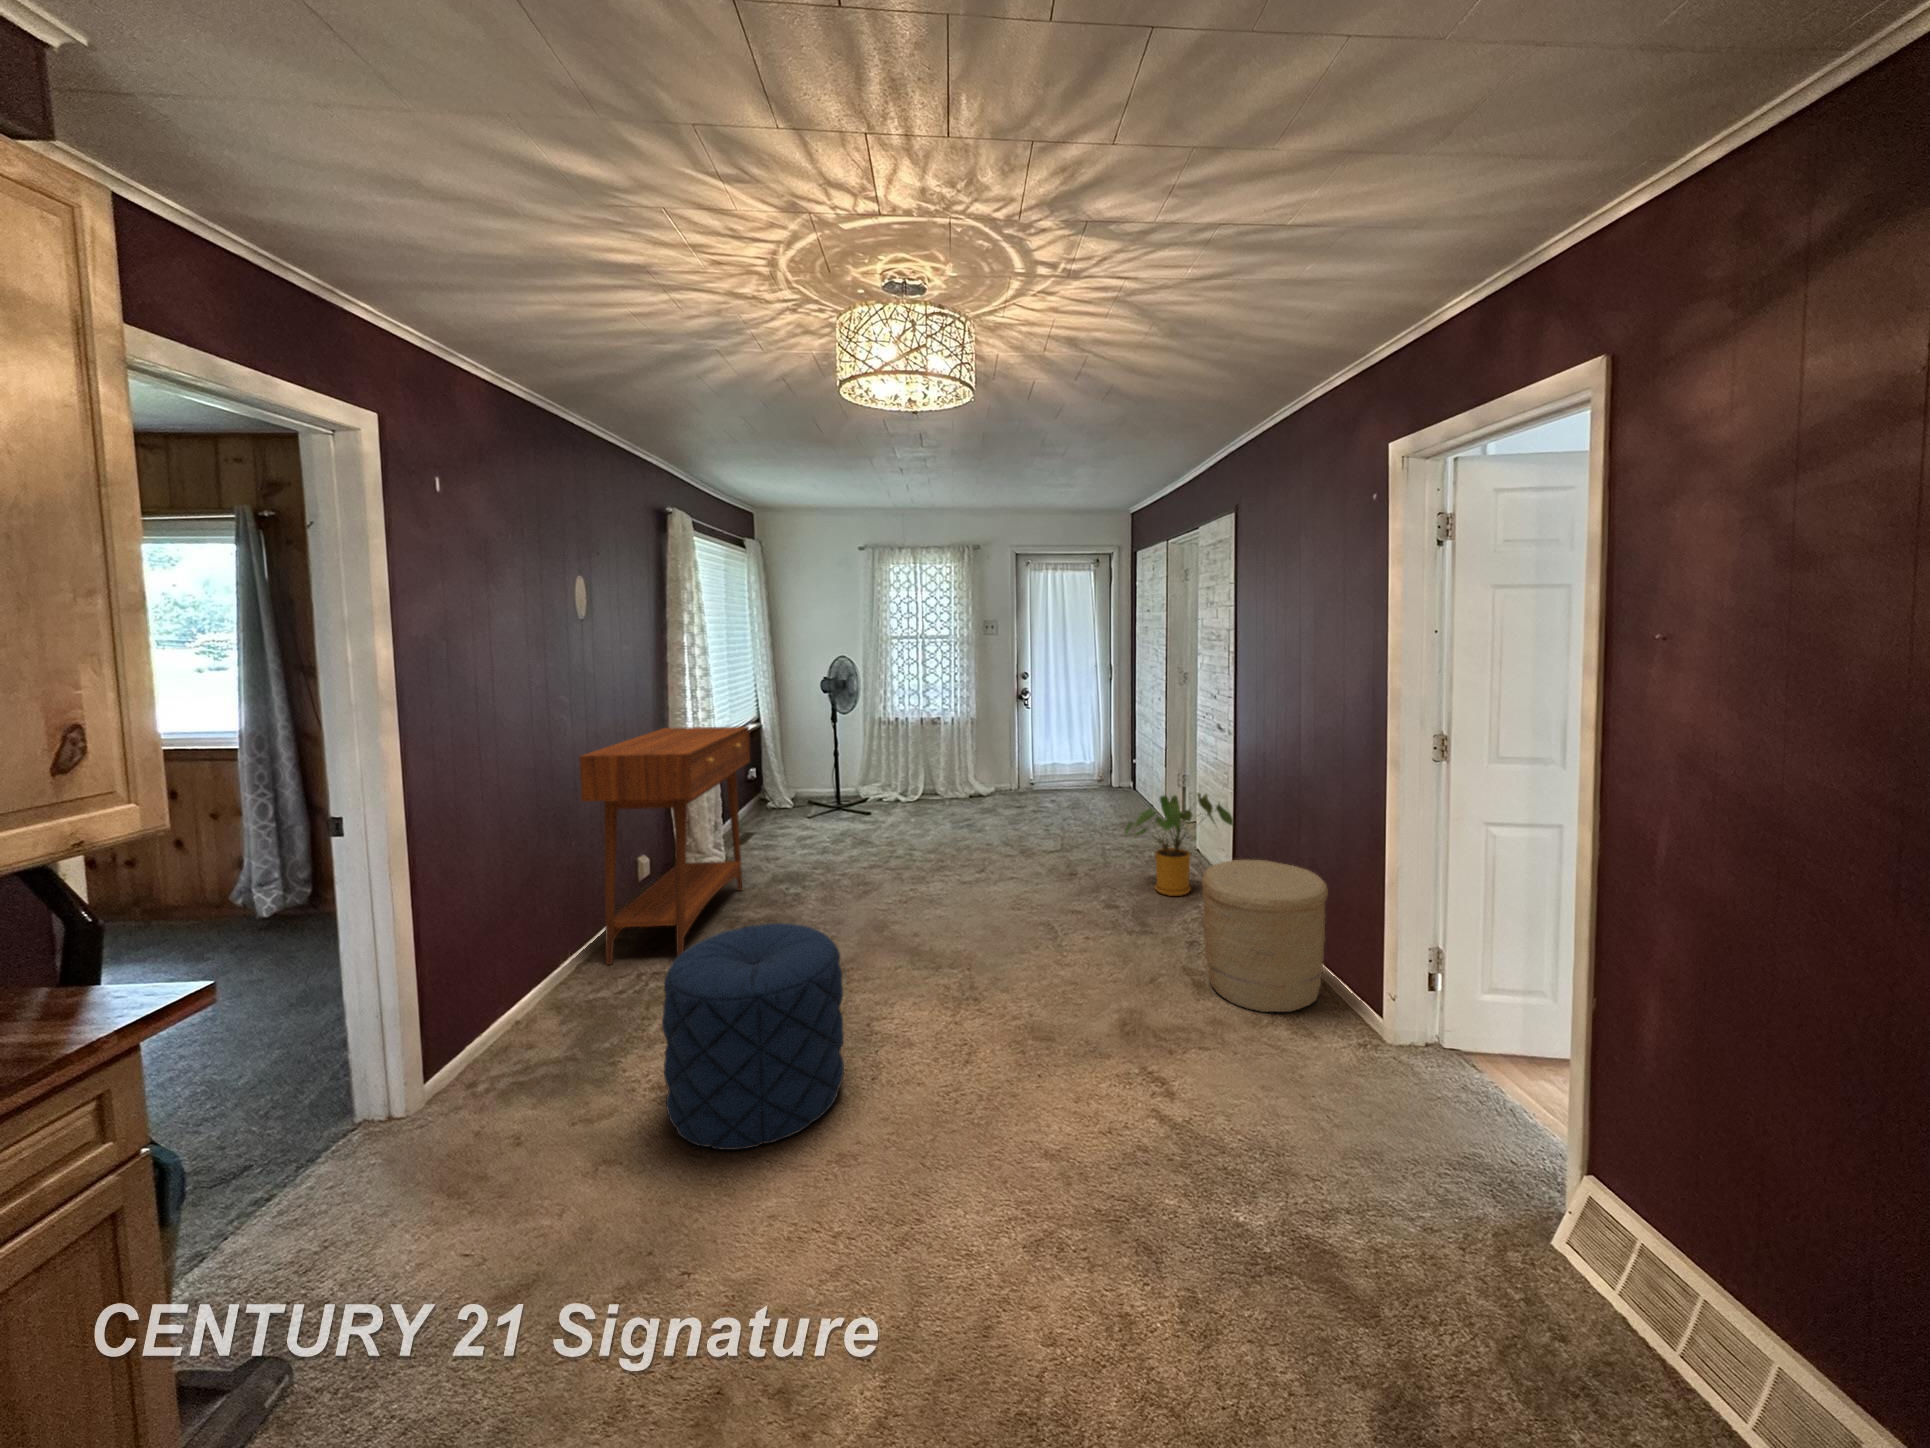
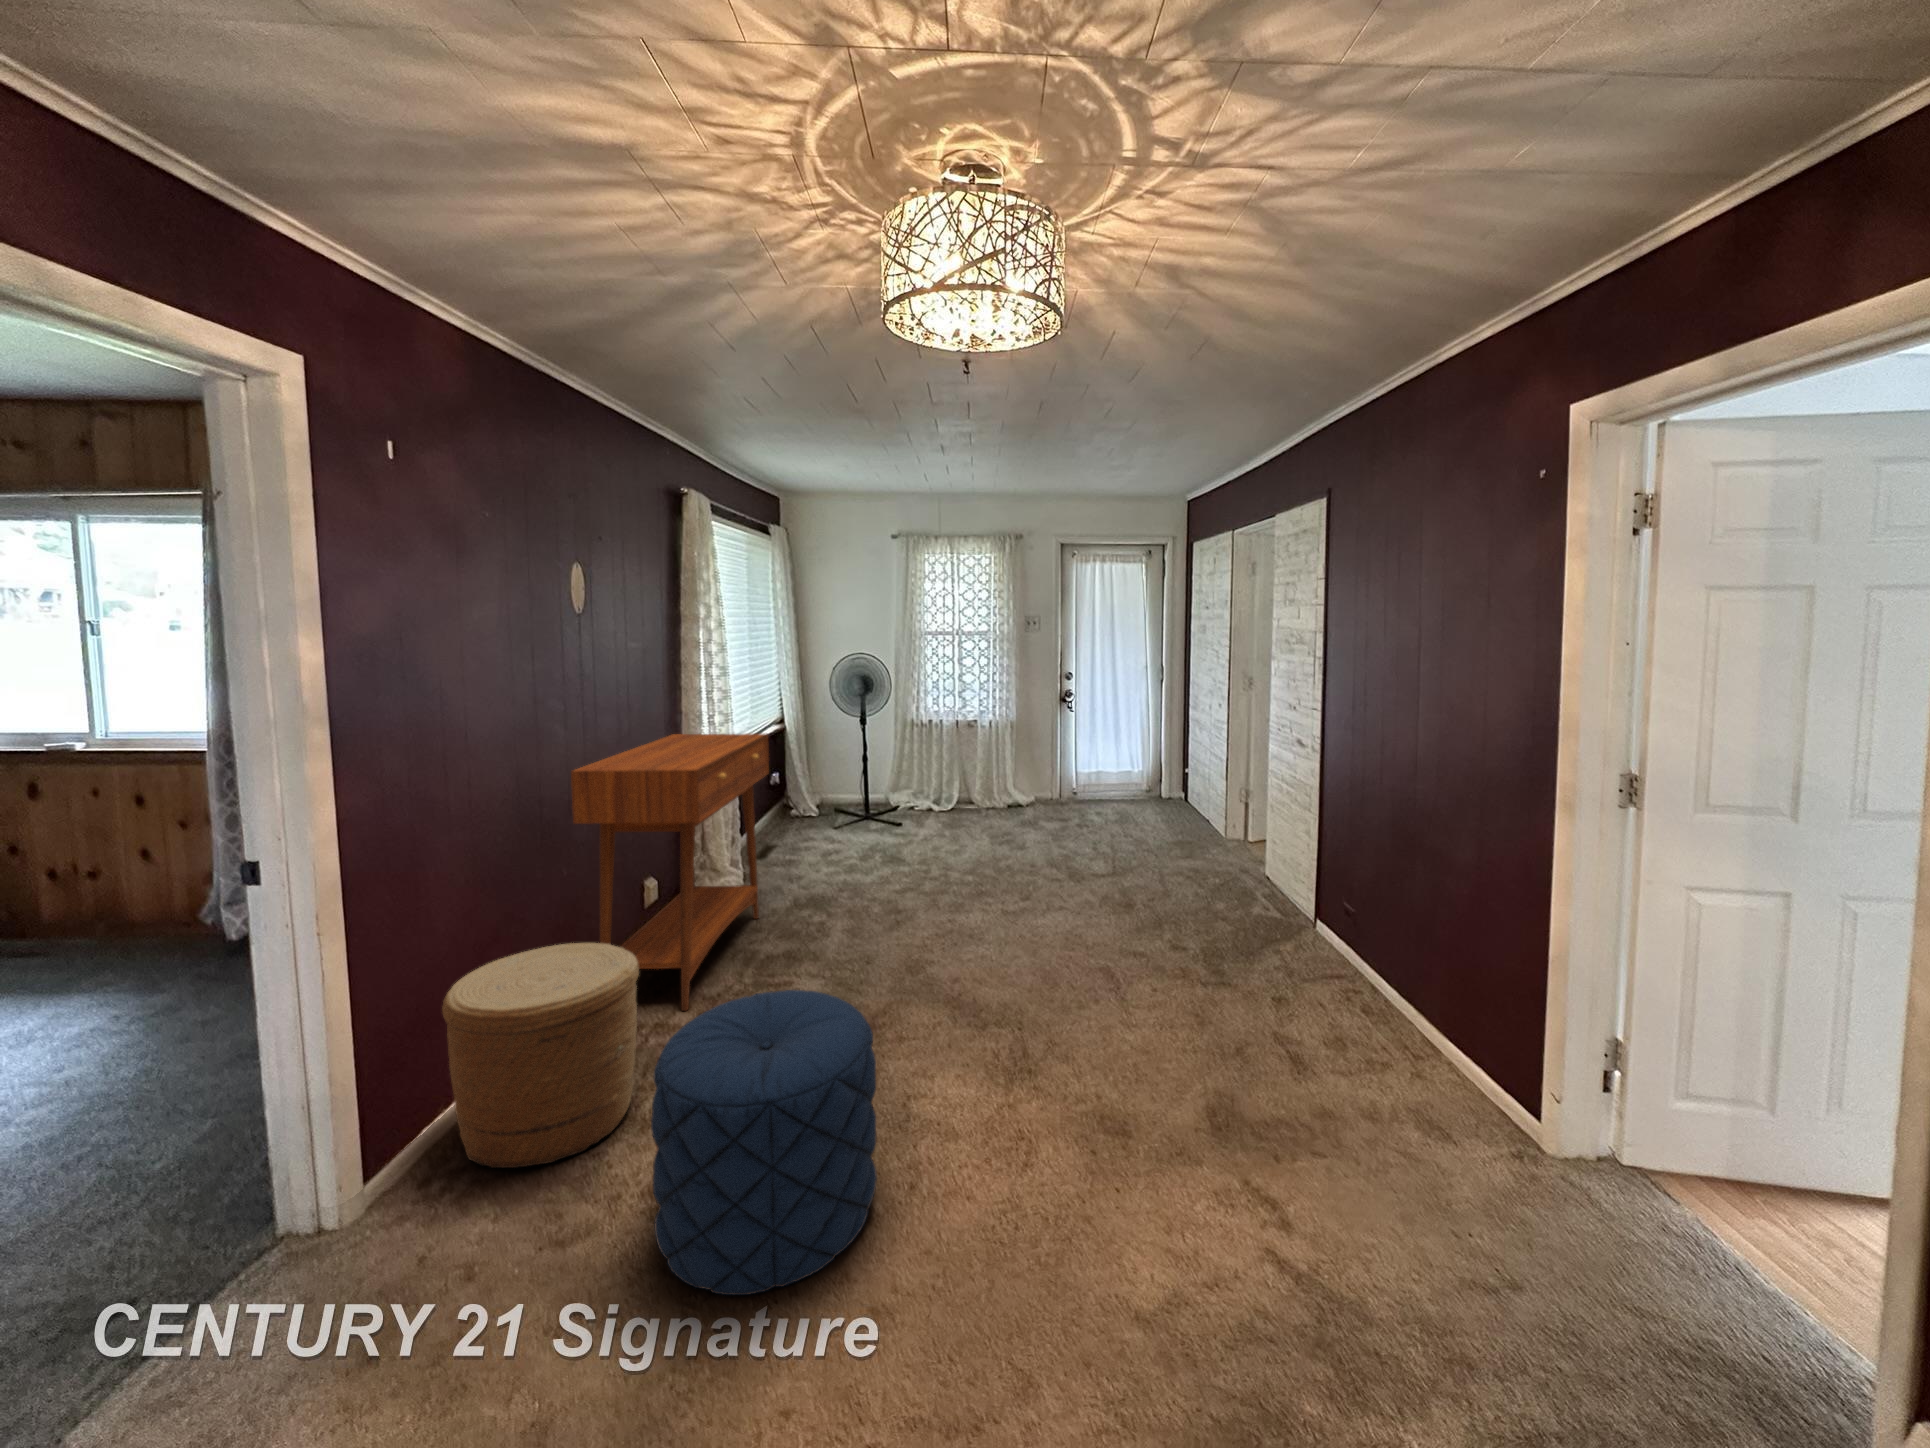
house plant: present [1125,793,1233,896] -> none [1195,818,1324,938]
woven basket: present [1202,860,1328,1012] -> present [442,943,639,1168]

